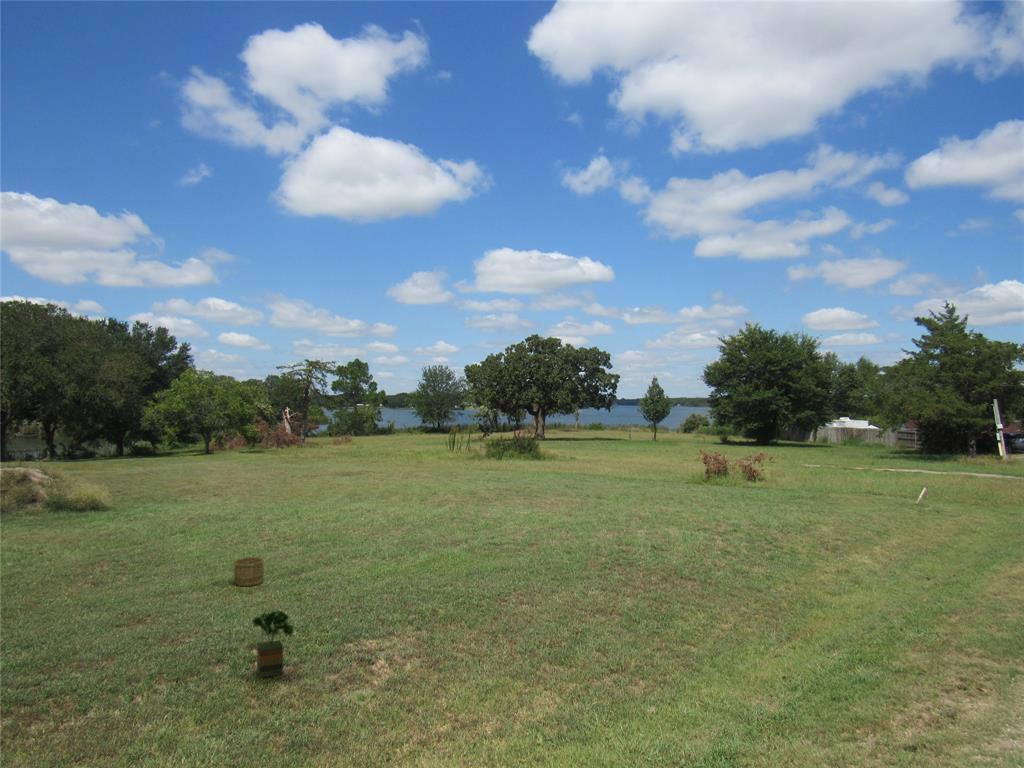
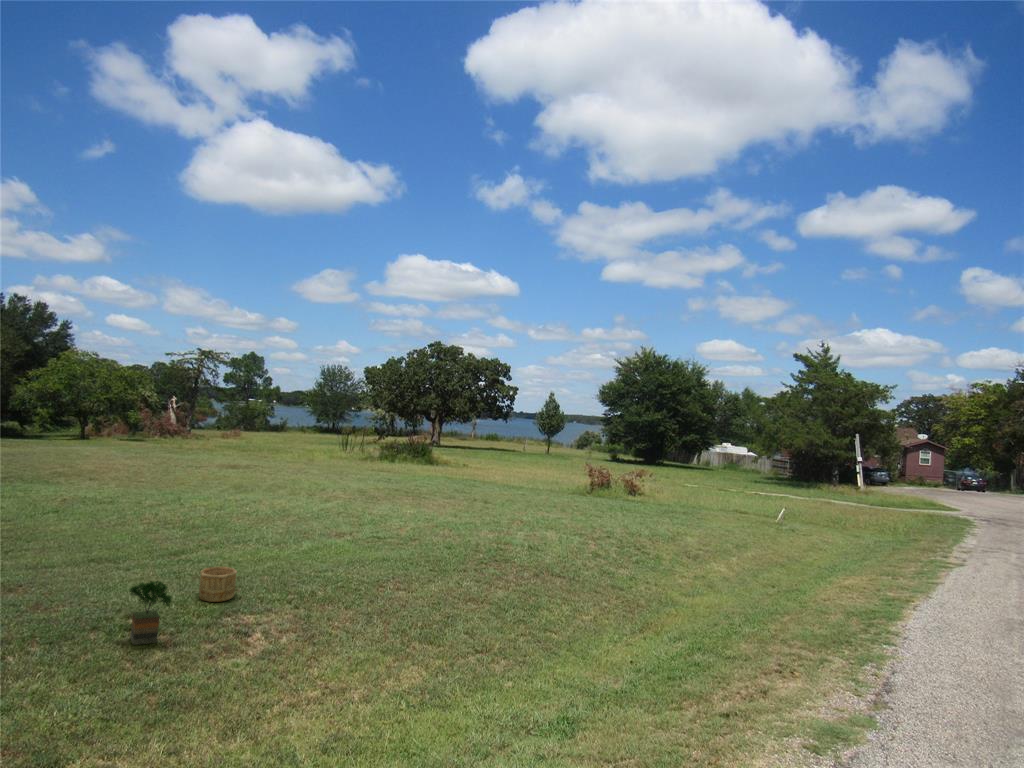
wooden bucket: present [234,557,264,586] -> present [199,567,237,602]

